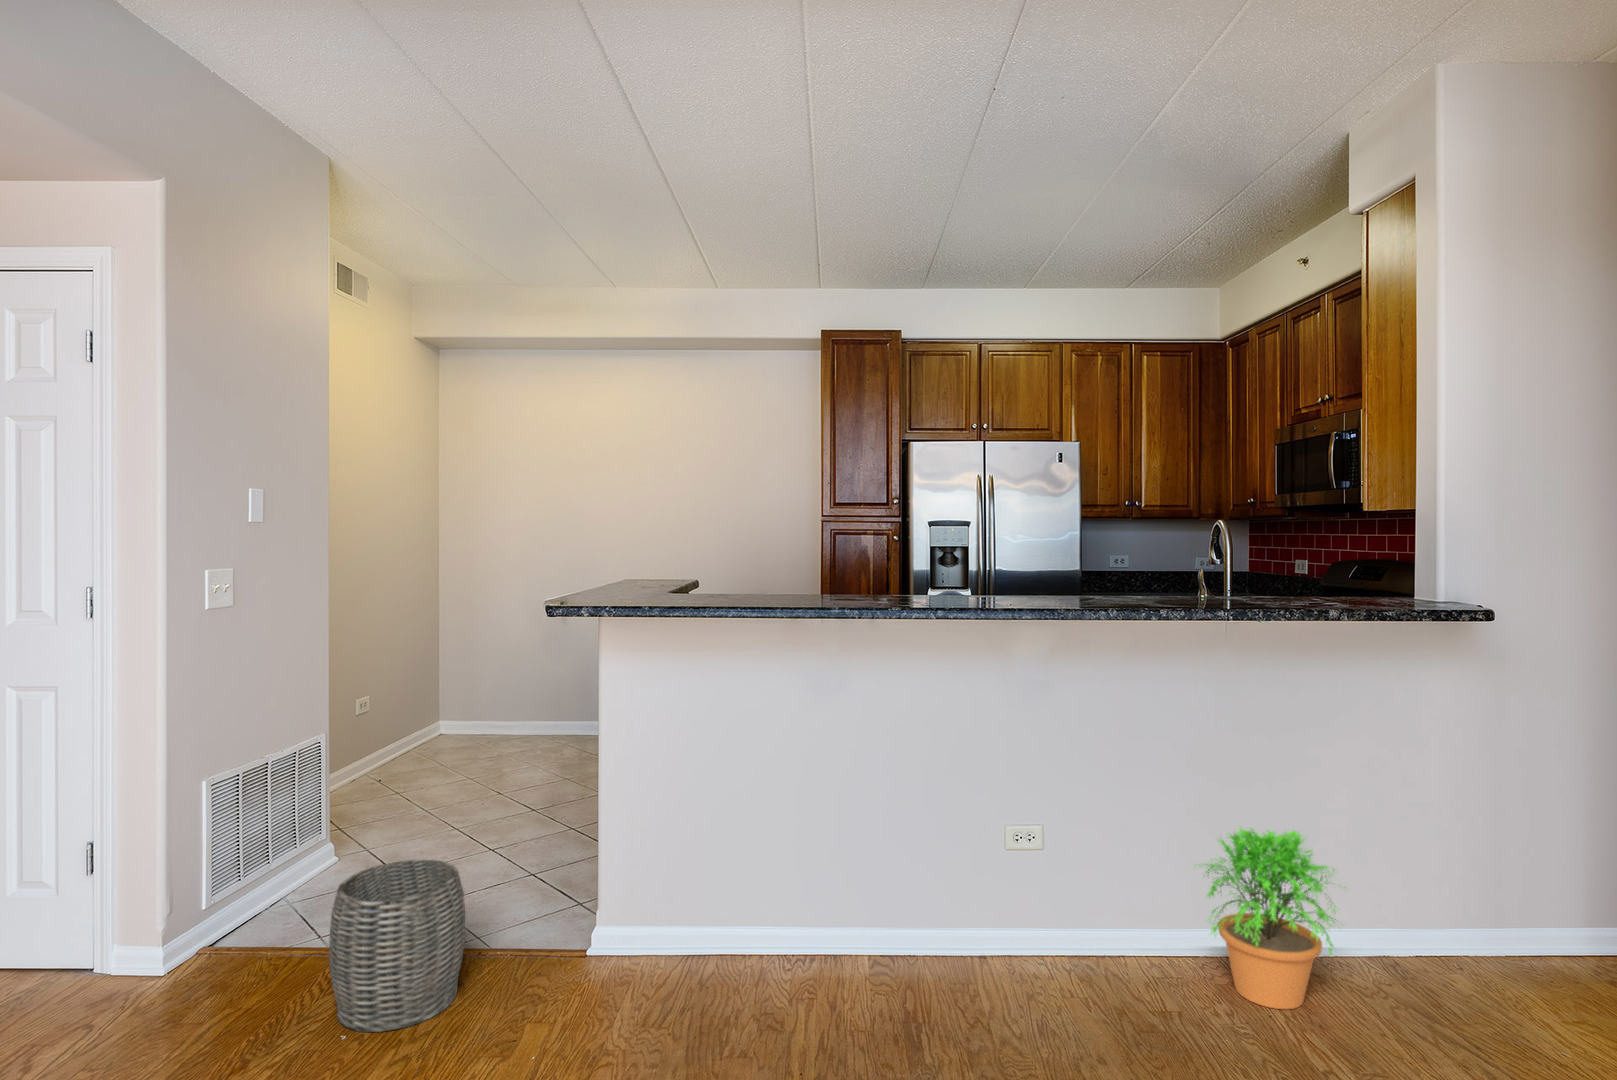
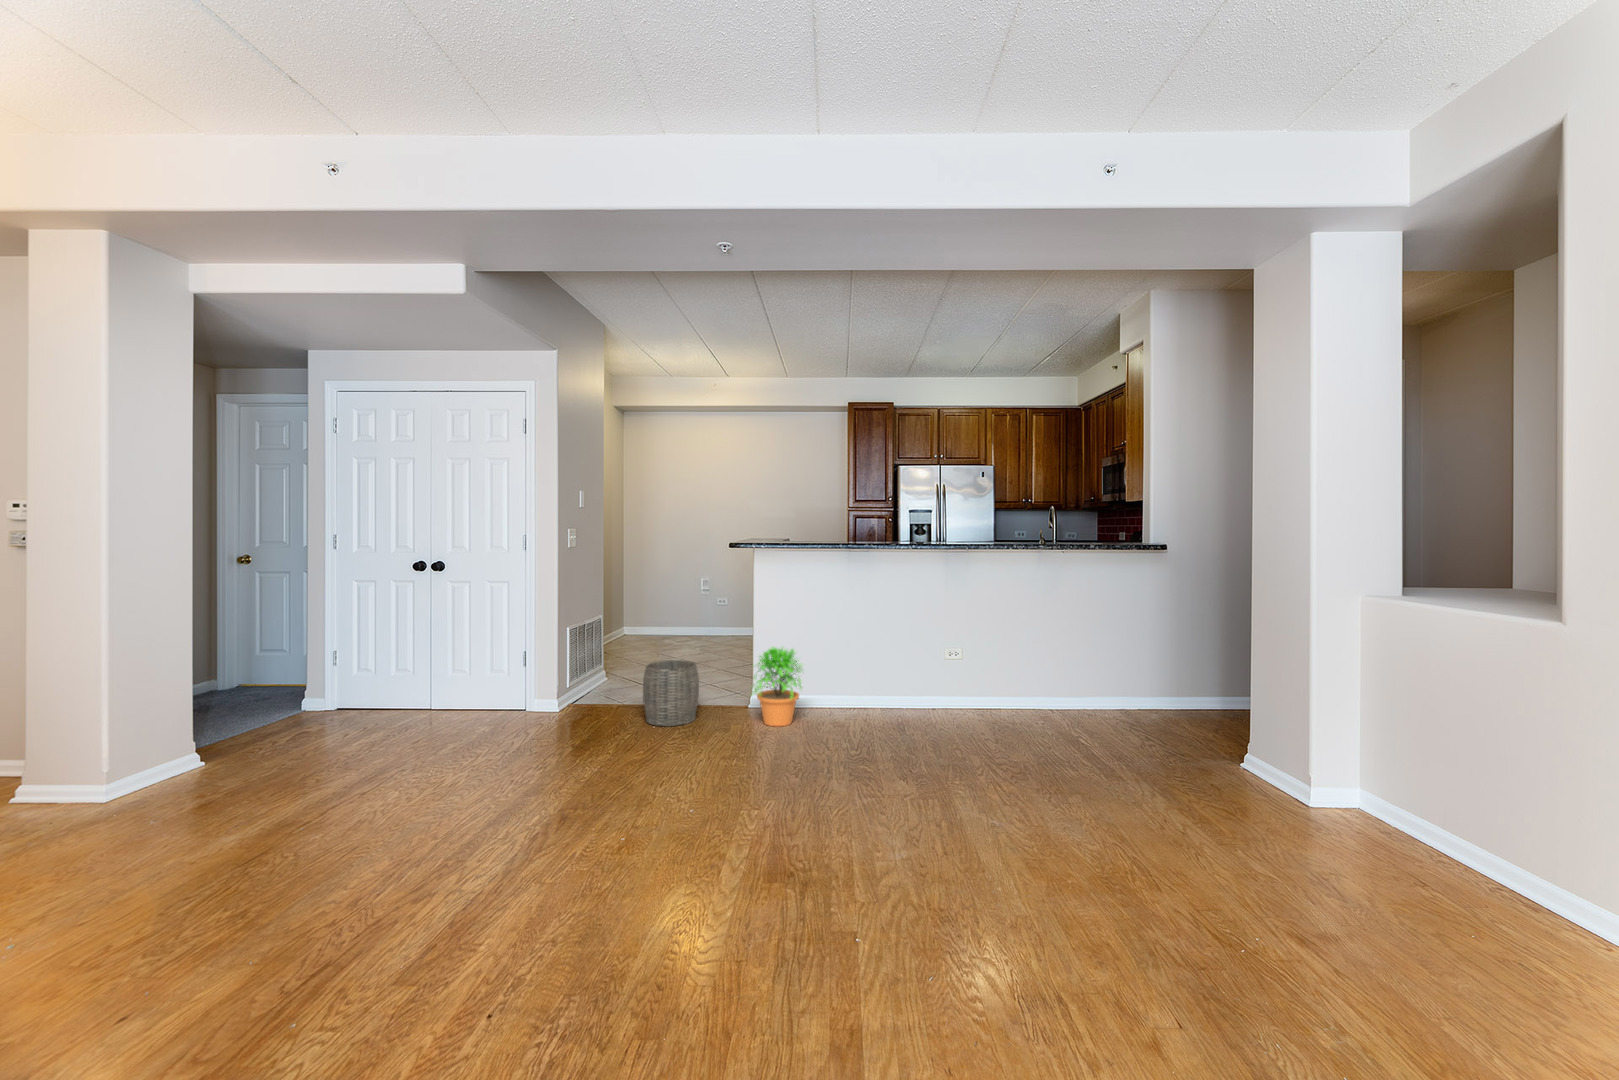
potted plant: present [1195,828,1336,1009] -> present [754,647,802,726]

